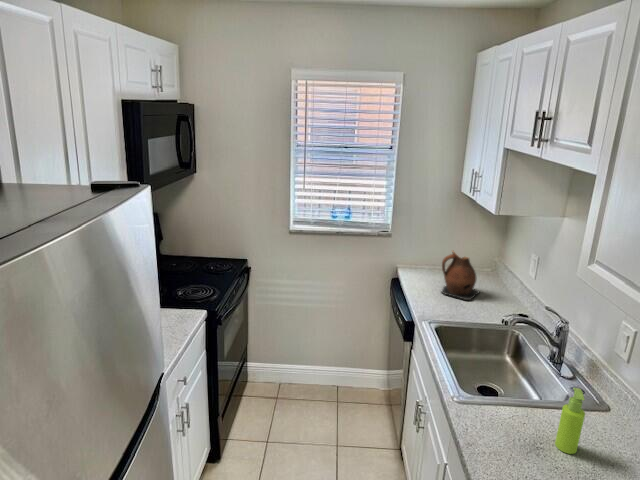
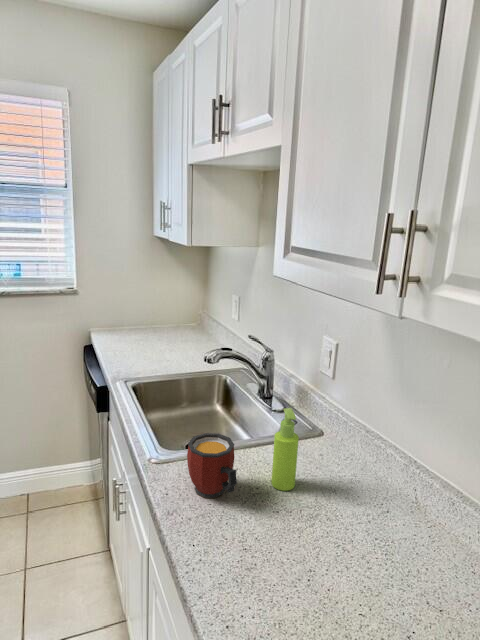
ceramic pitcher: present [442,251,479,300] -> none [137,297,185,354]
mug: none [486,391,527,443] -> present [187,433,237,498]

